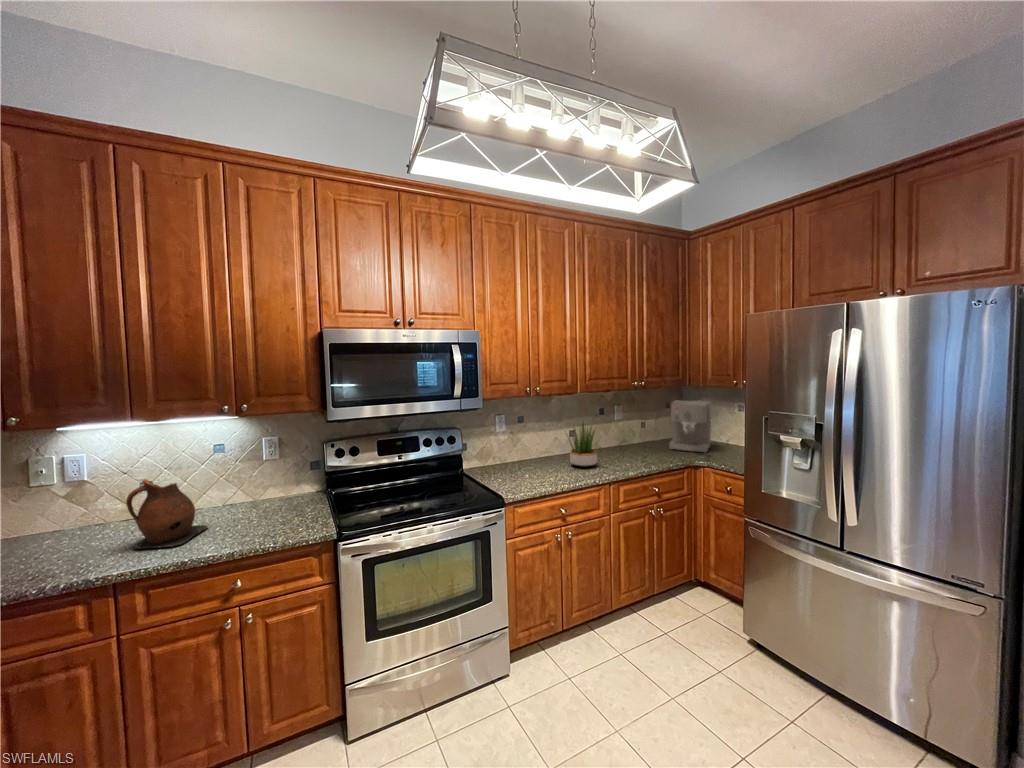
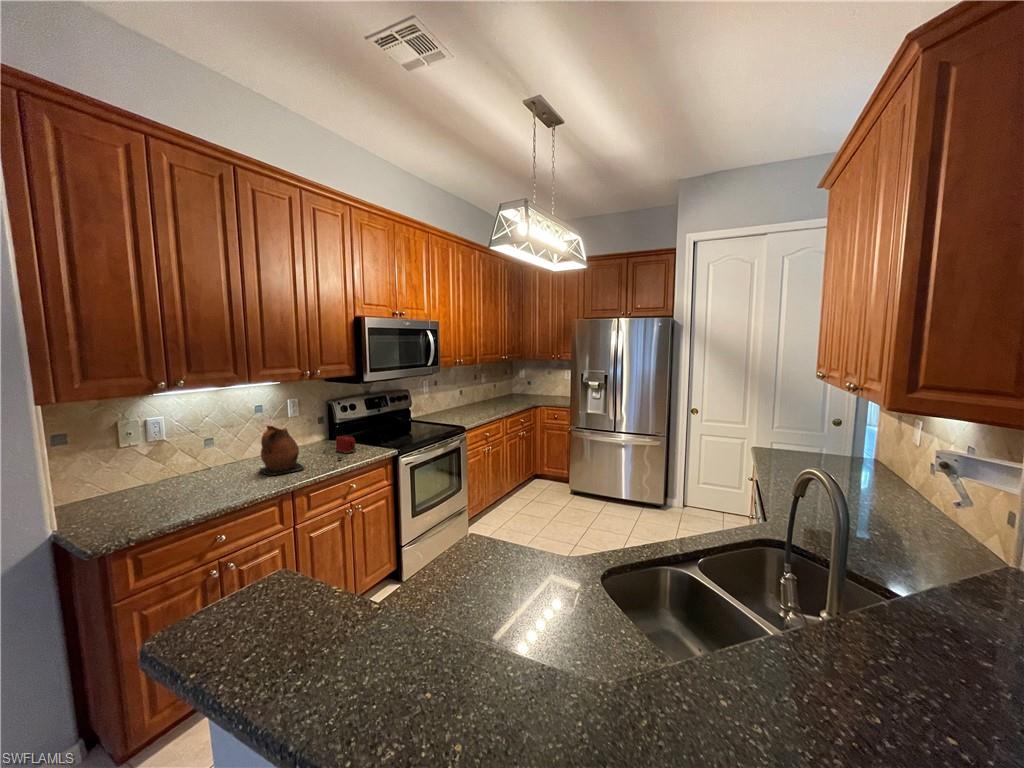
coffee maker: present [669,400,711,453] -> none [513,369,536,400]
potted plant: present [568,421,597,467] -> none [463,380,497,412]
toaster: none [239,495,302,537] -> present [335,435,356,460]

